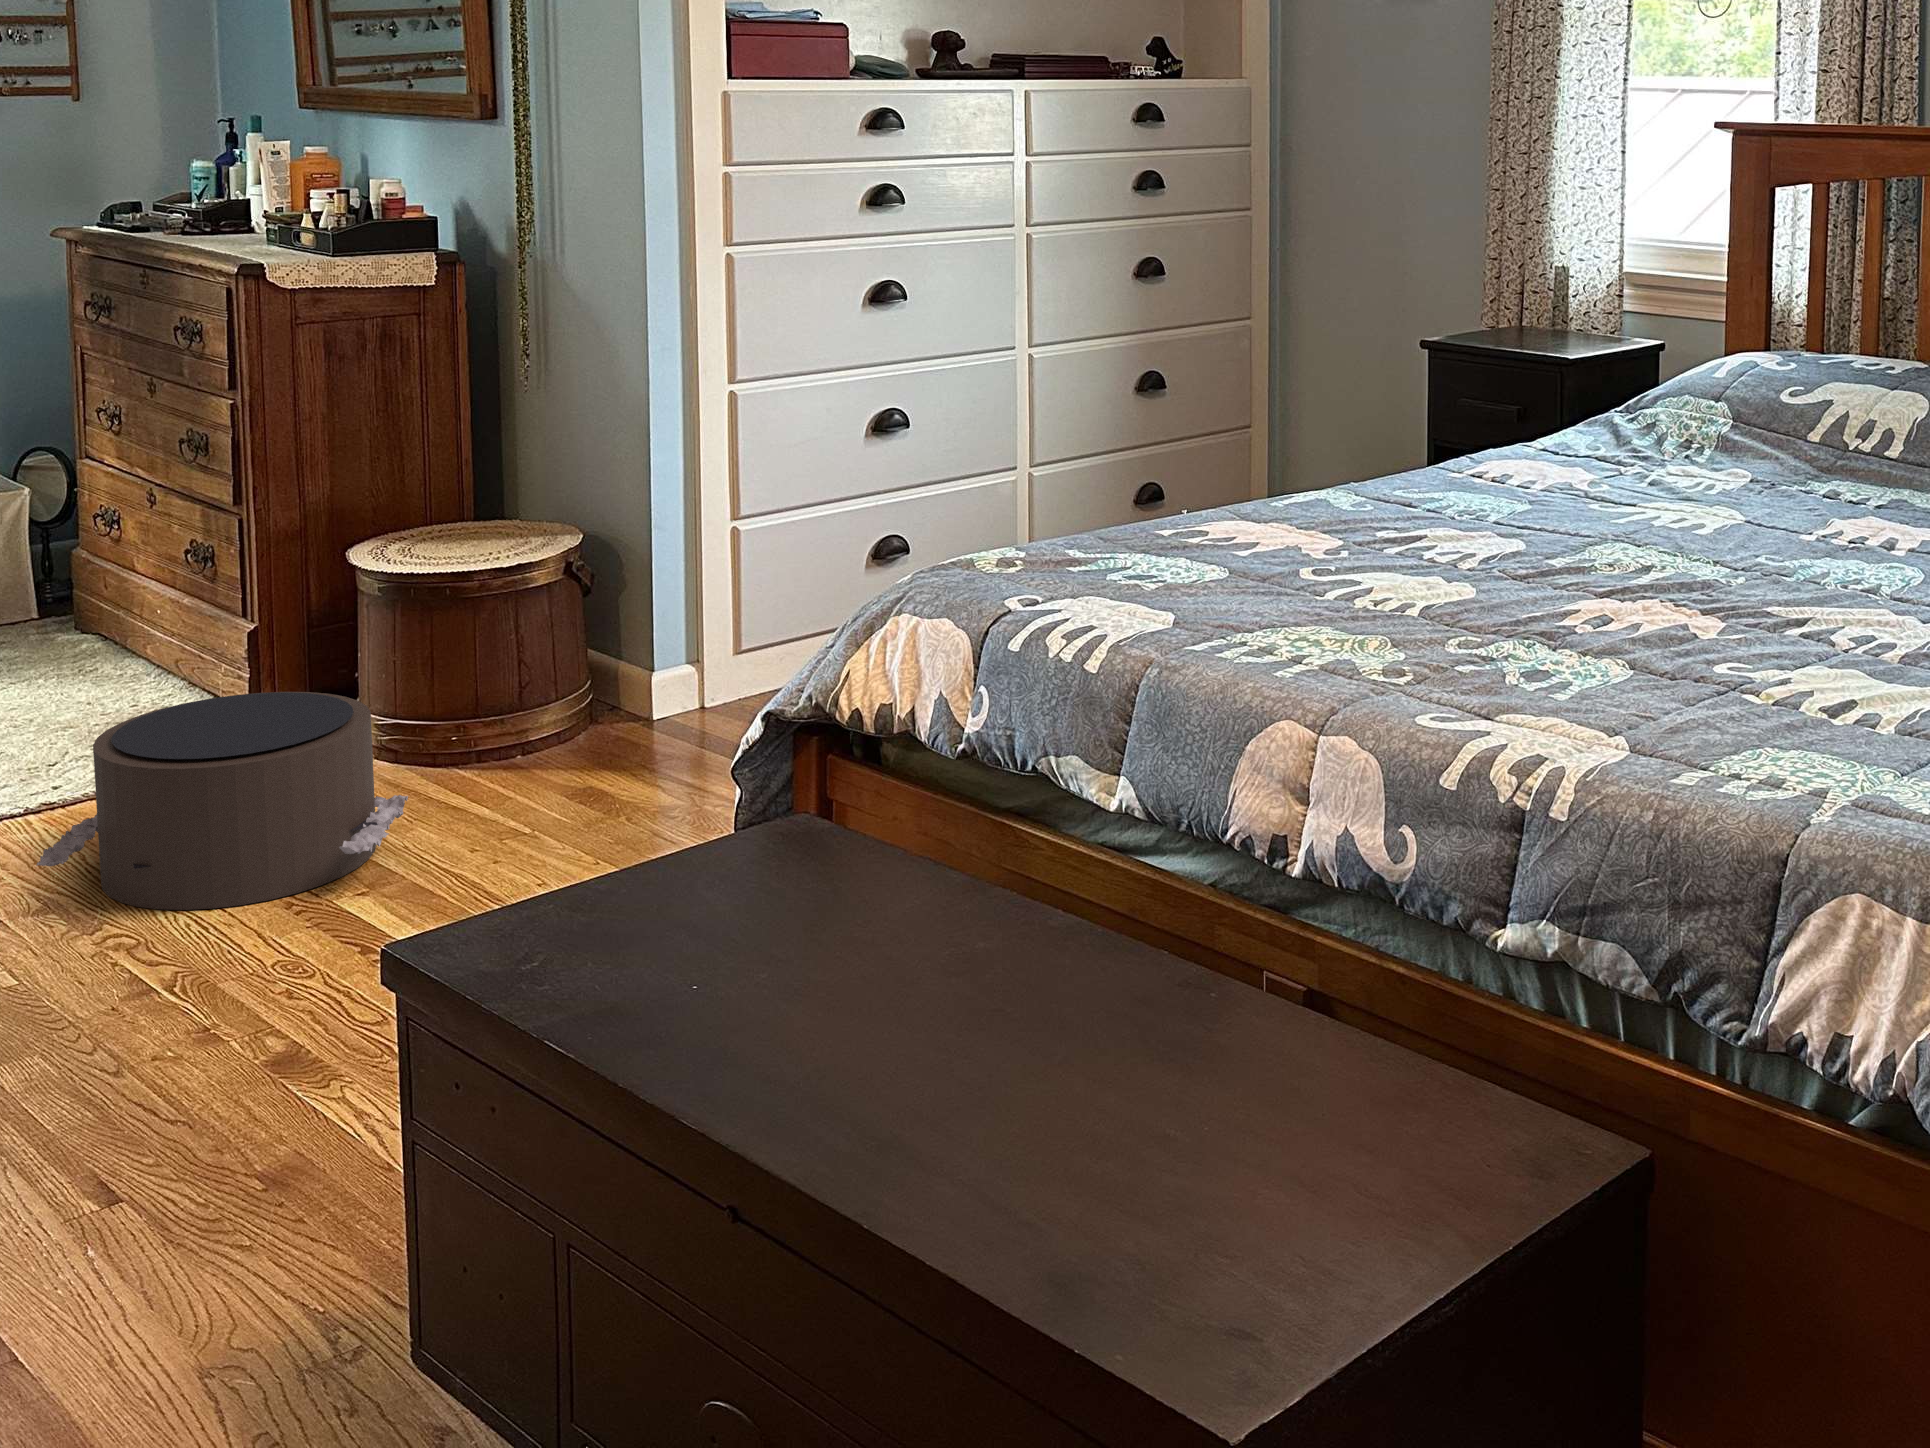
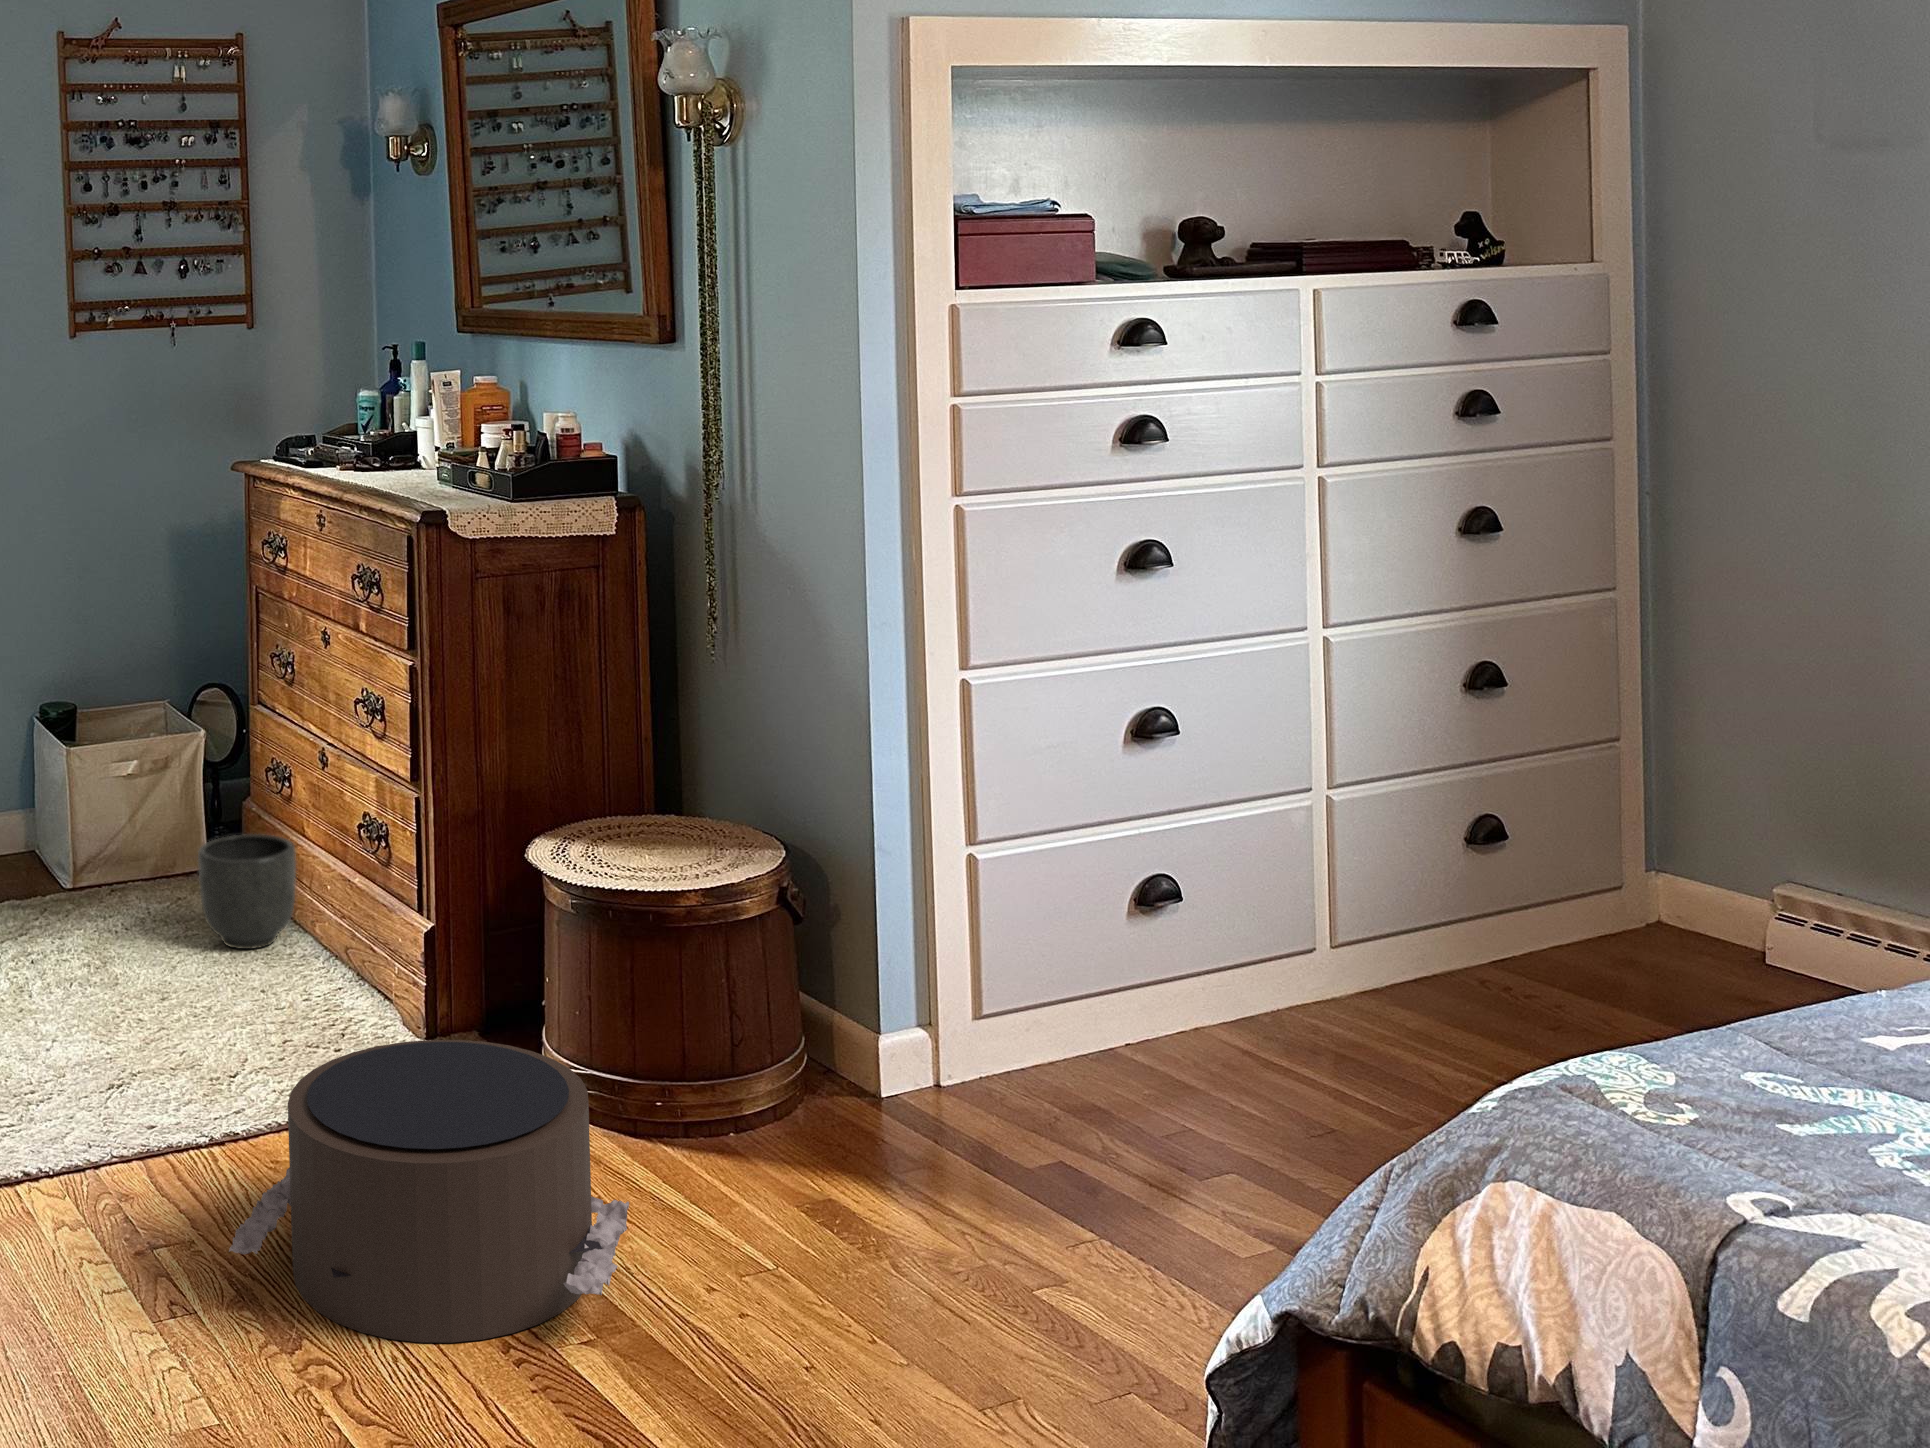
planter: none [20,576,126,680] -> present [198,834,296,949]

